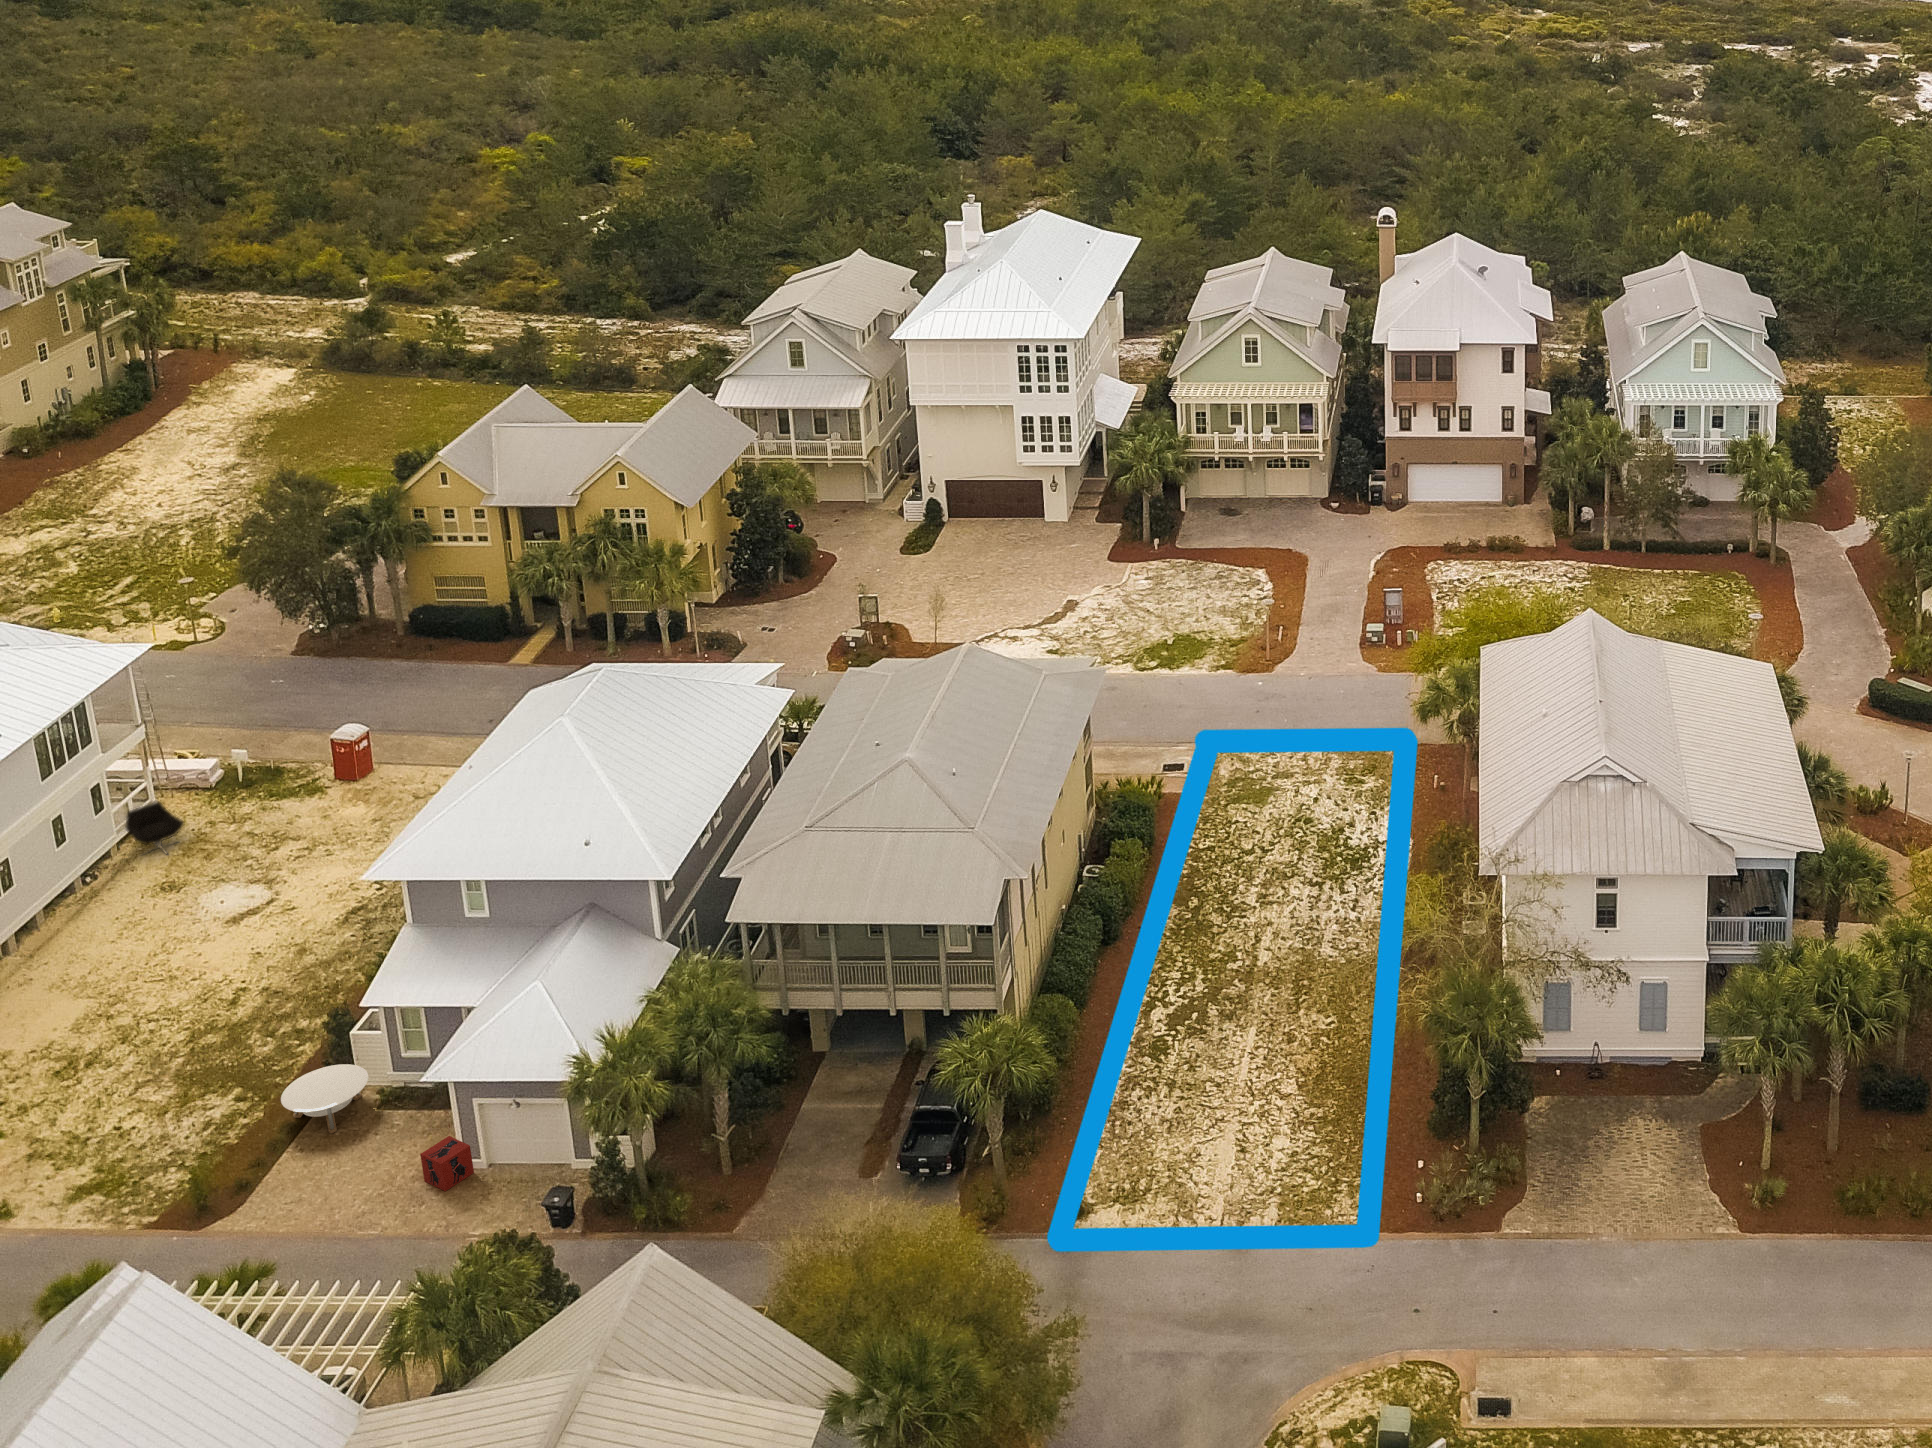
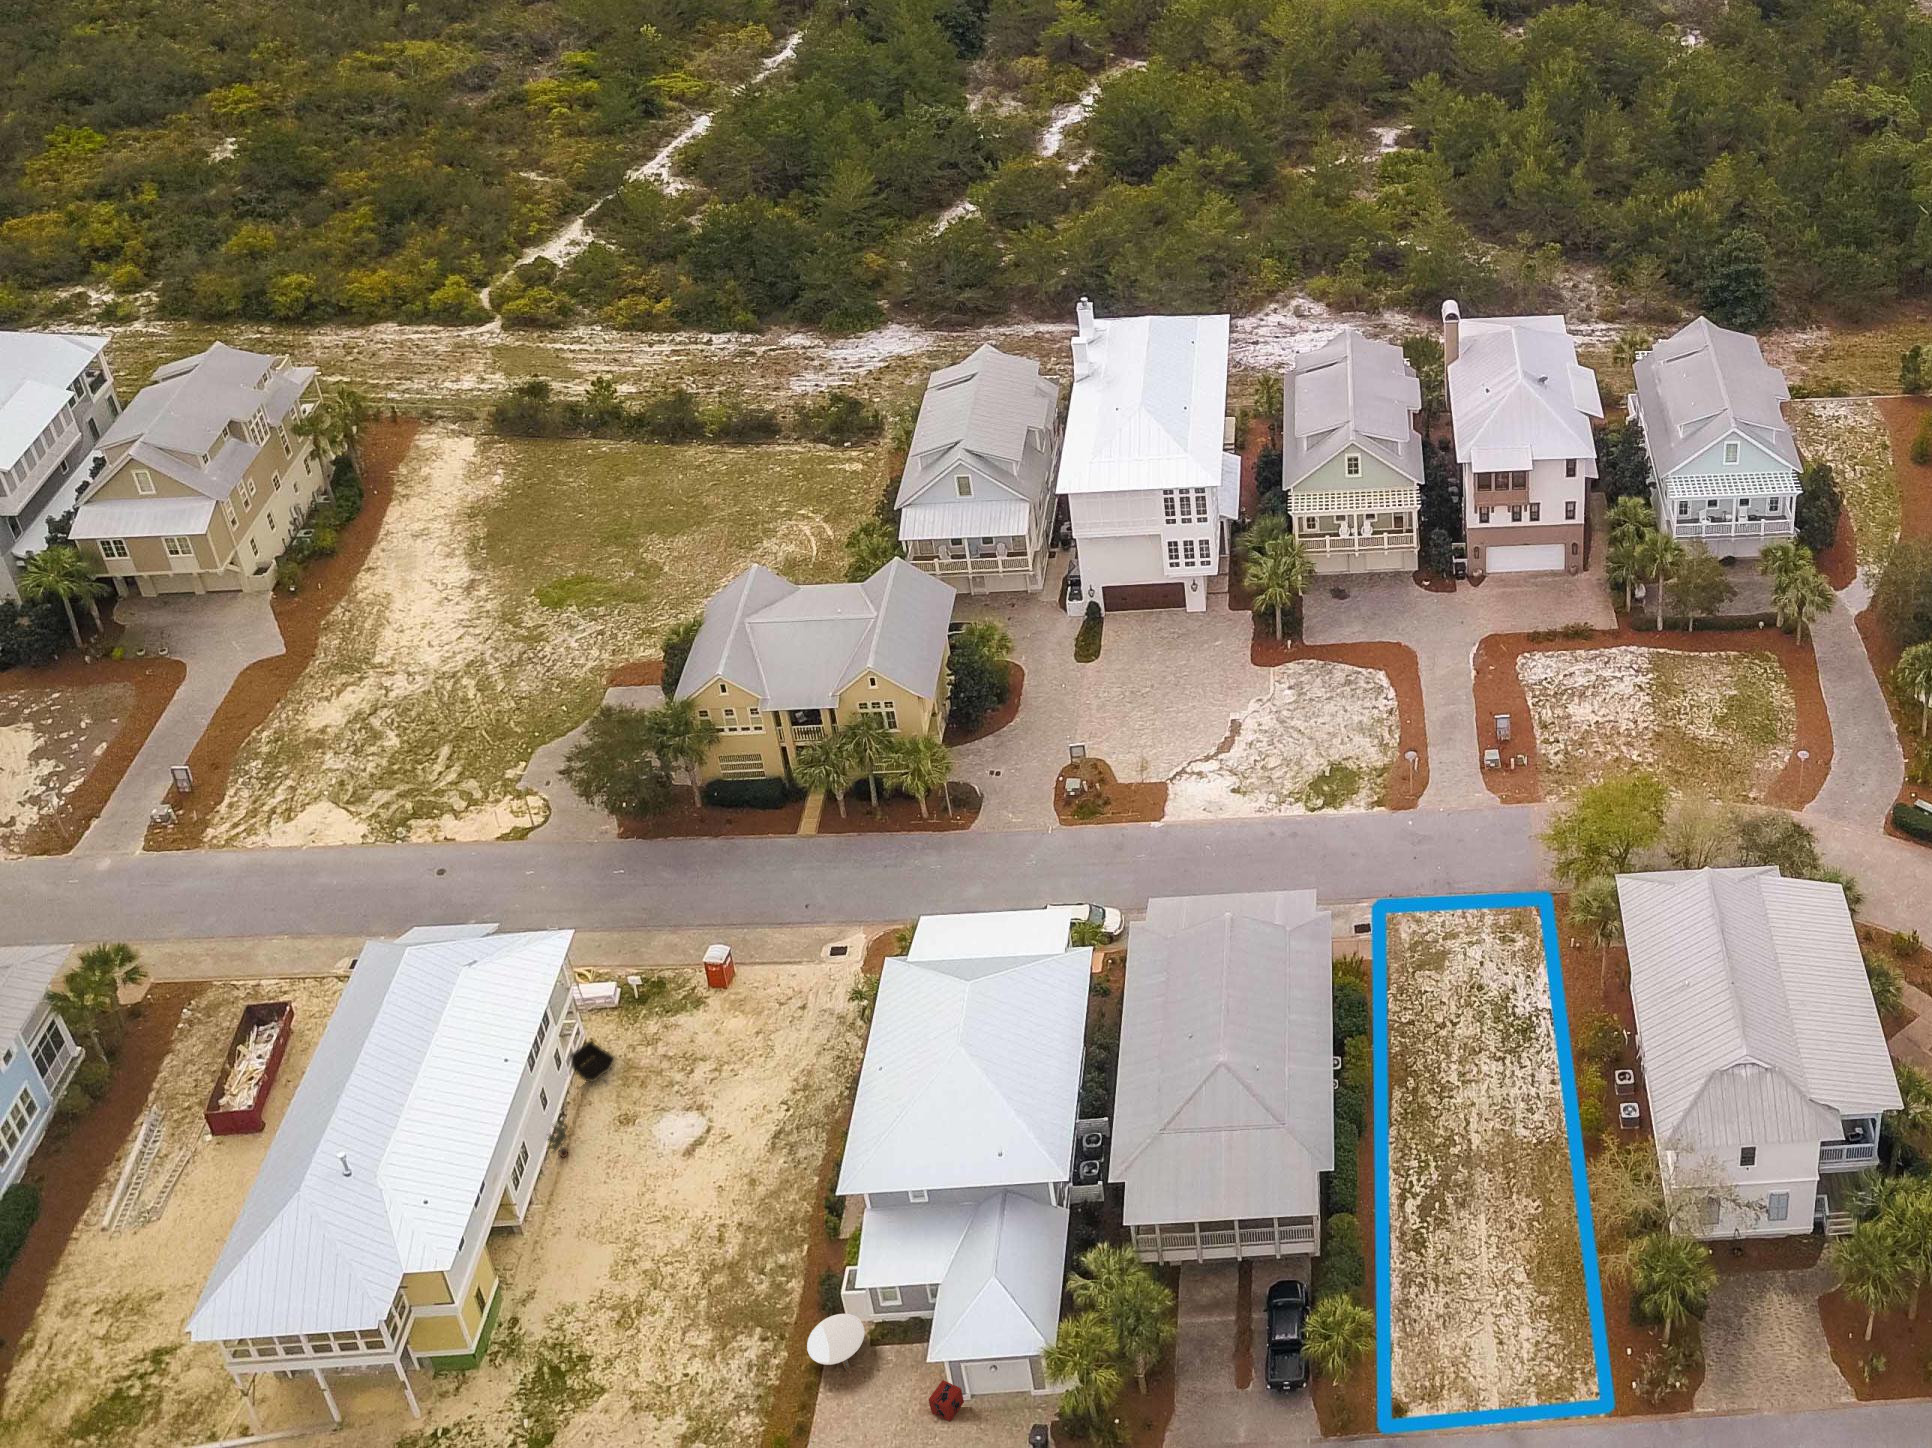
potted tree: none [50,861,88,915] -> present [548,1119,568,1157]

